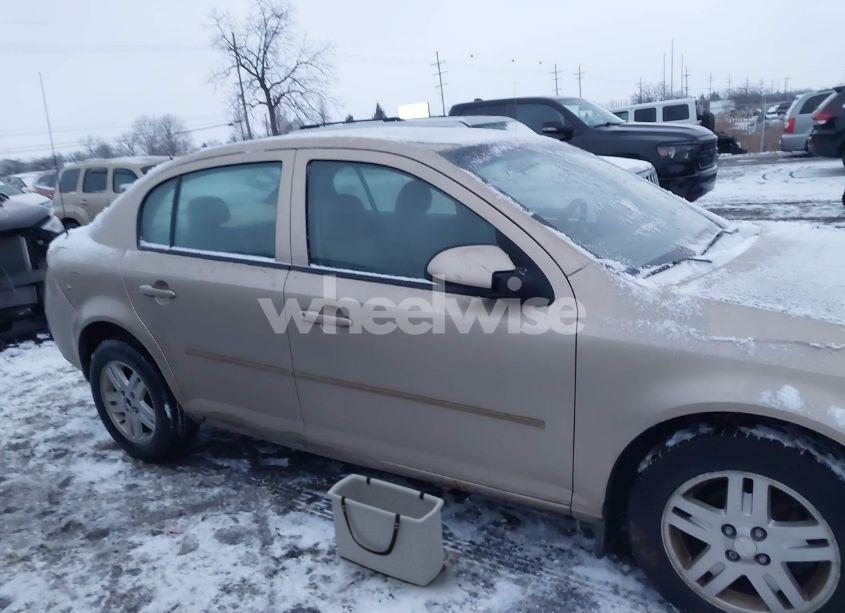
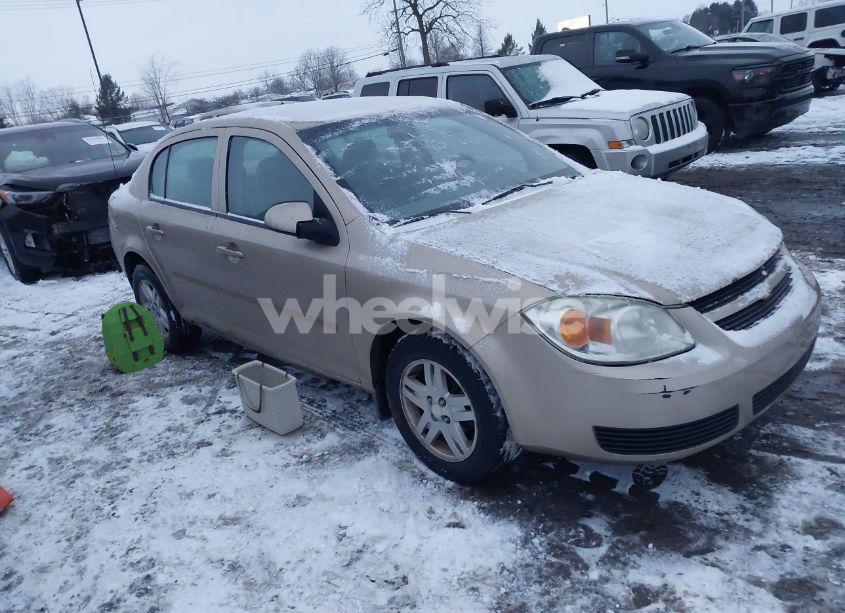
backpack: none [51,392,143,498] -> present [101,301,164,373]

